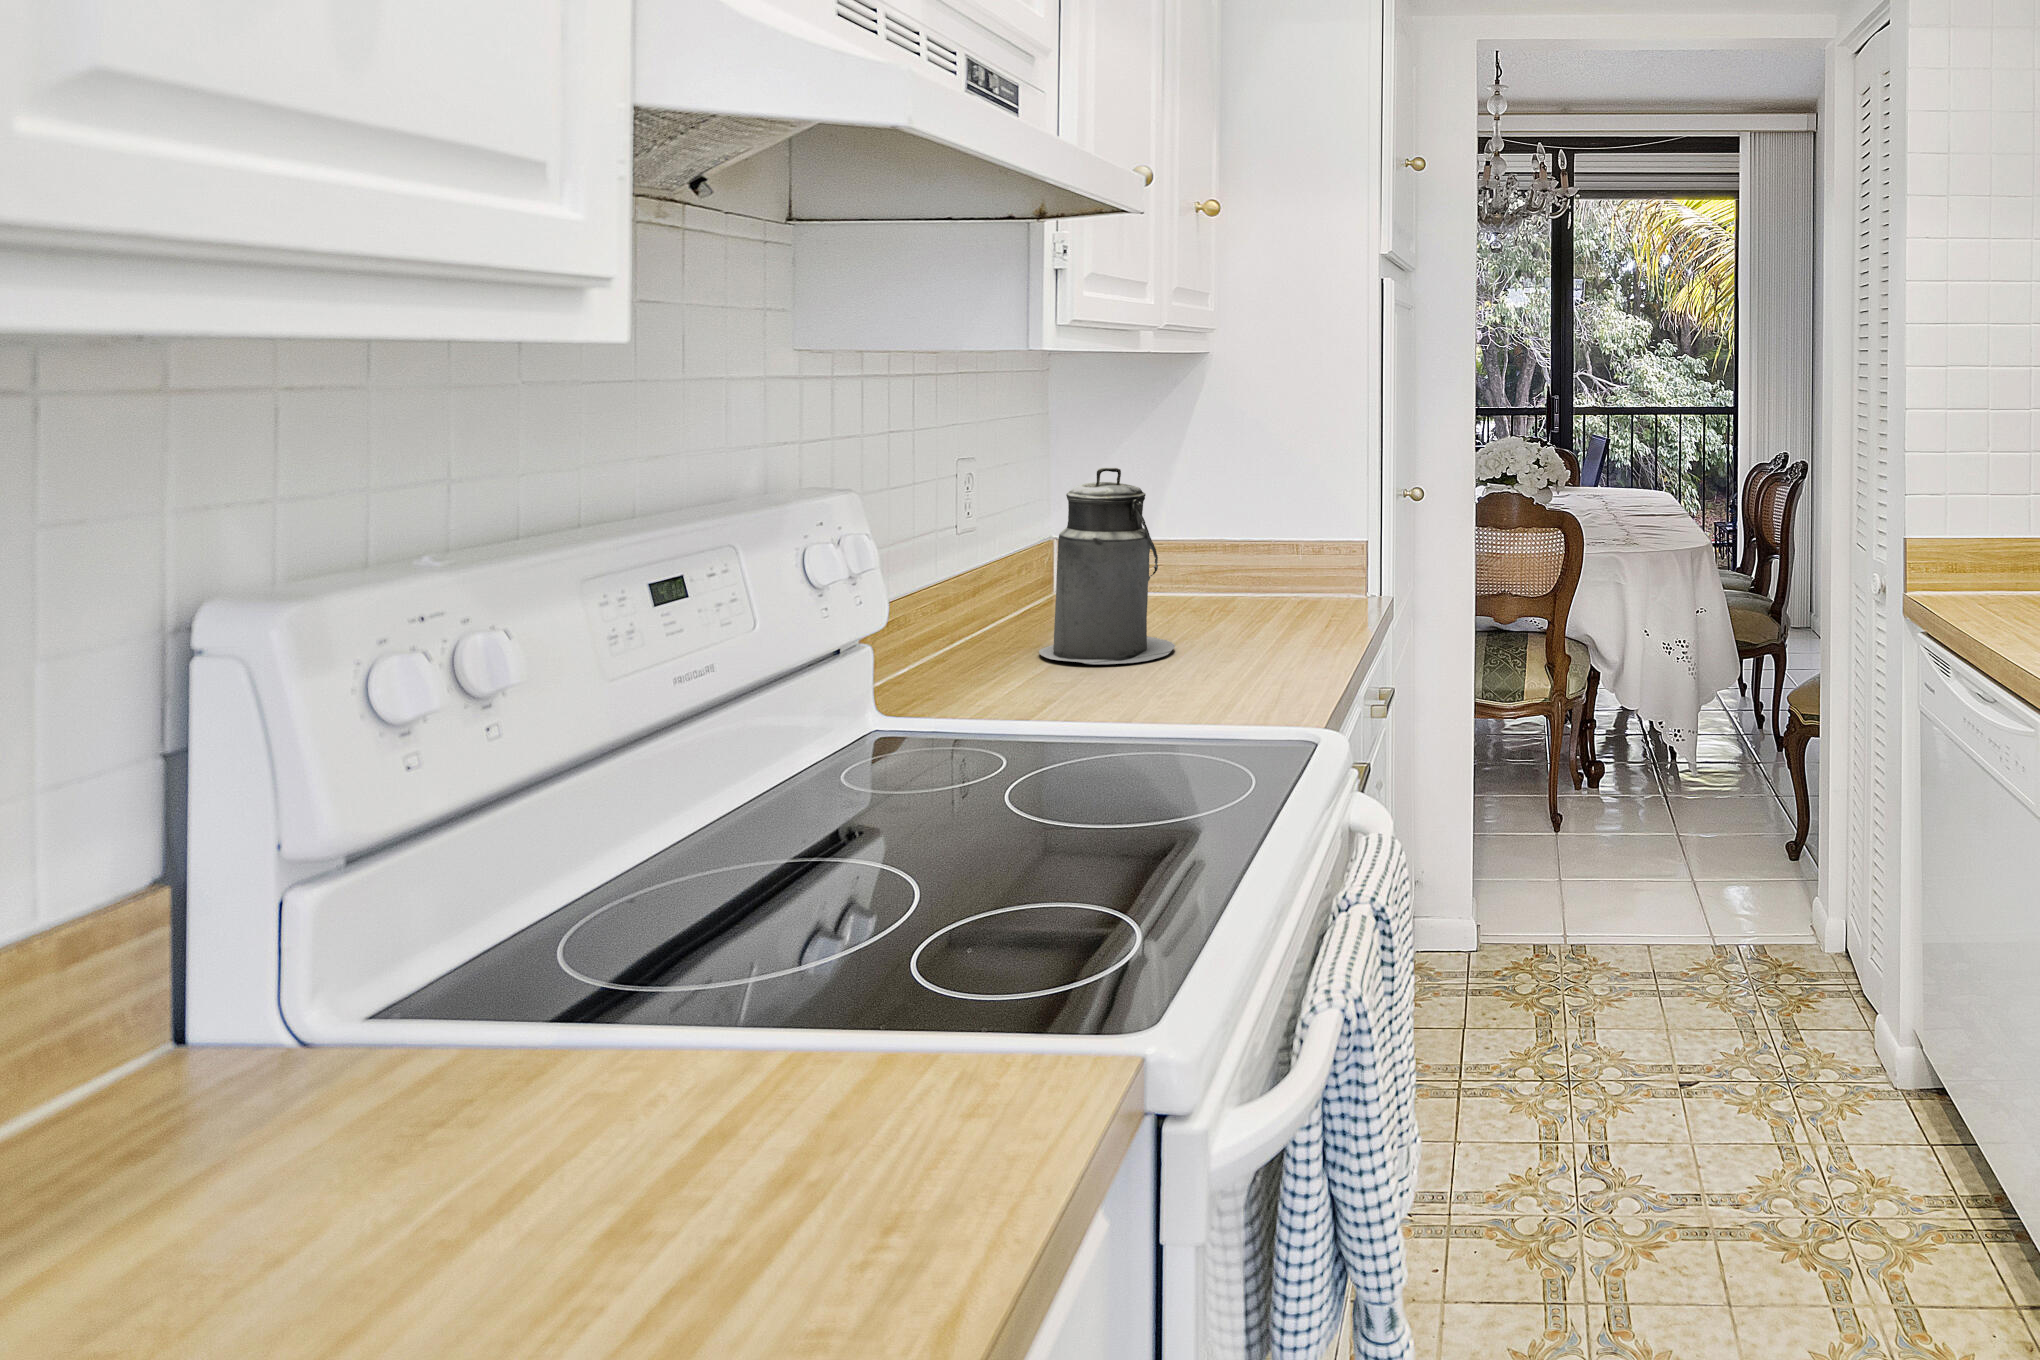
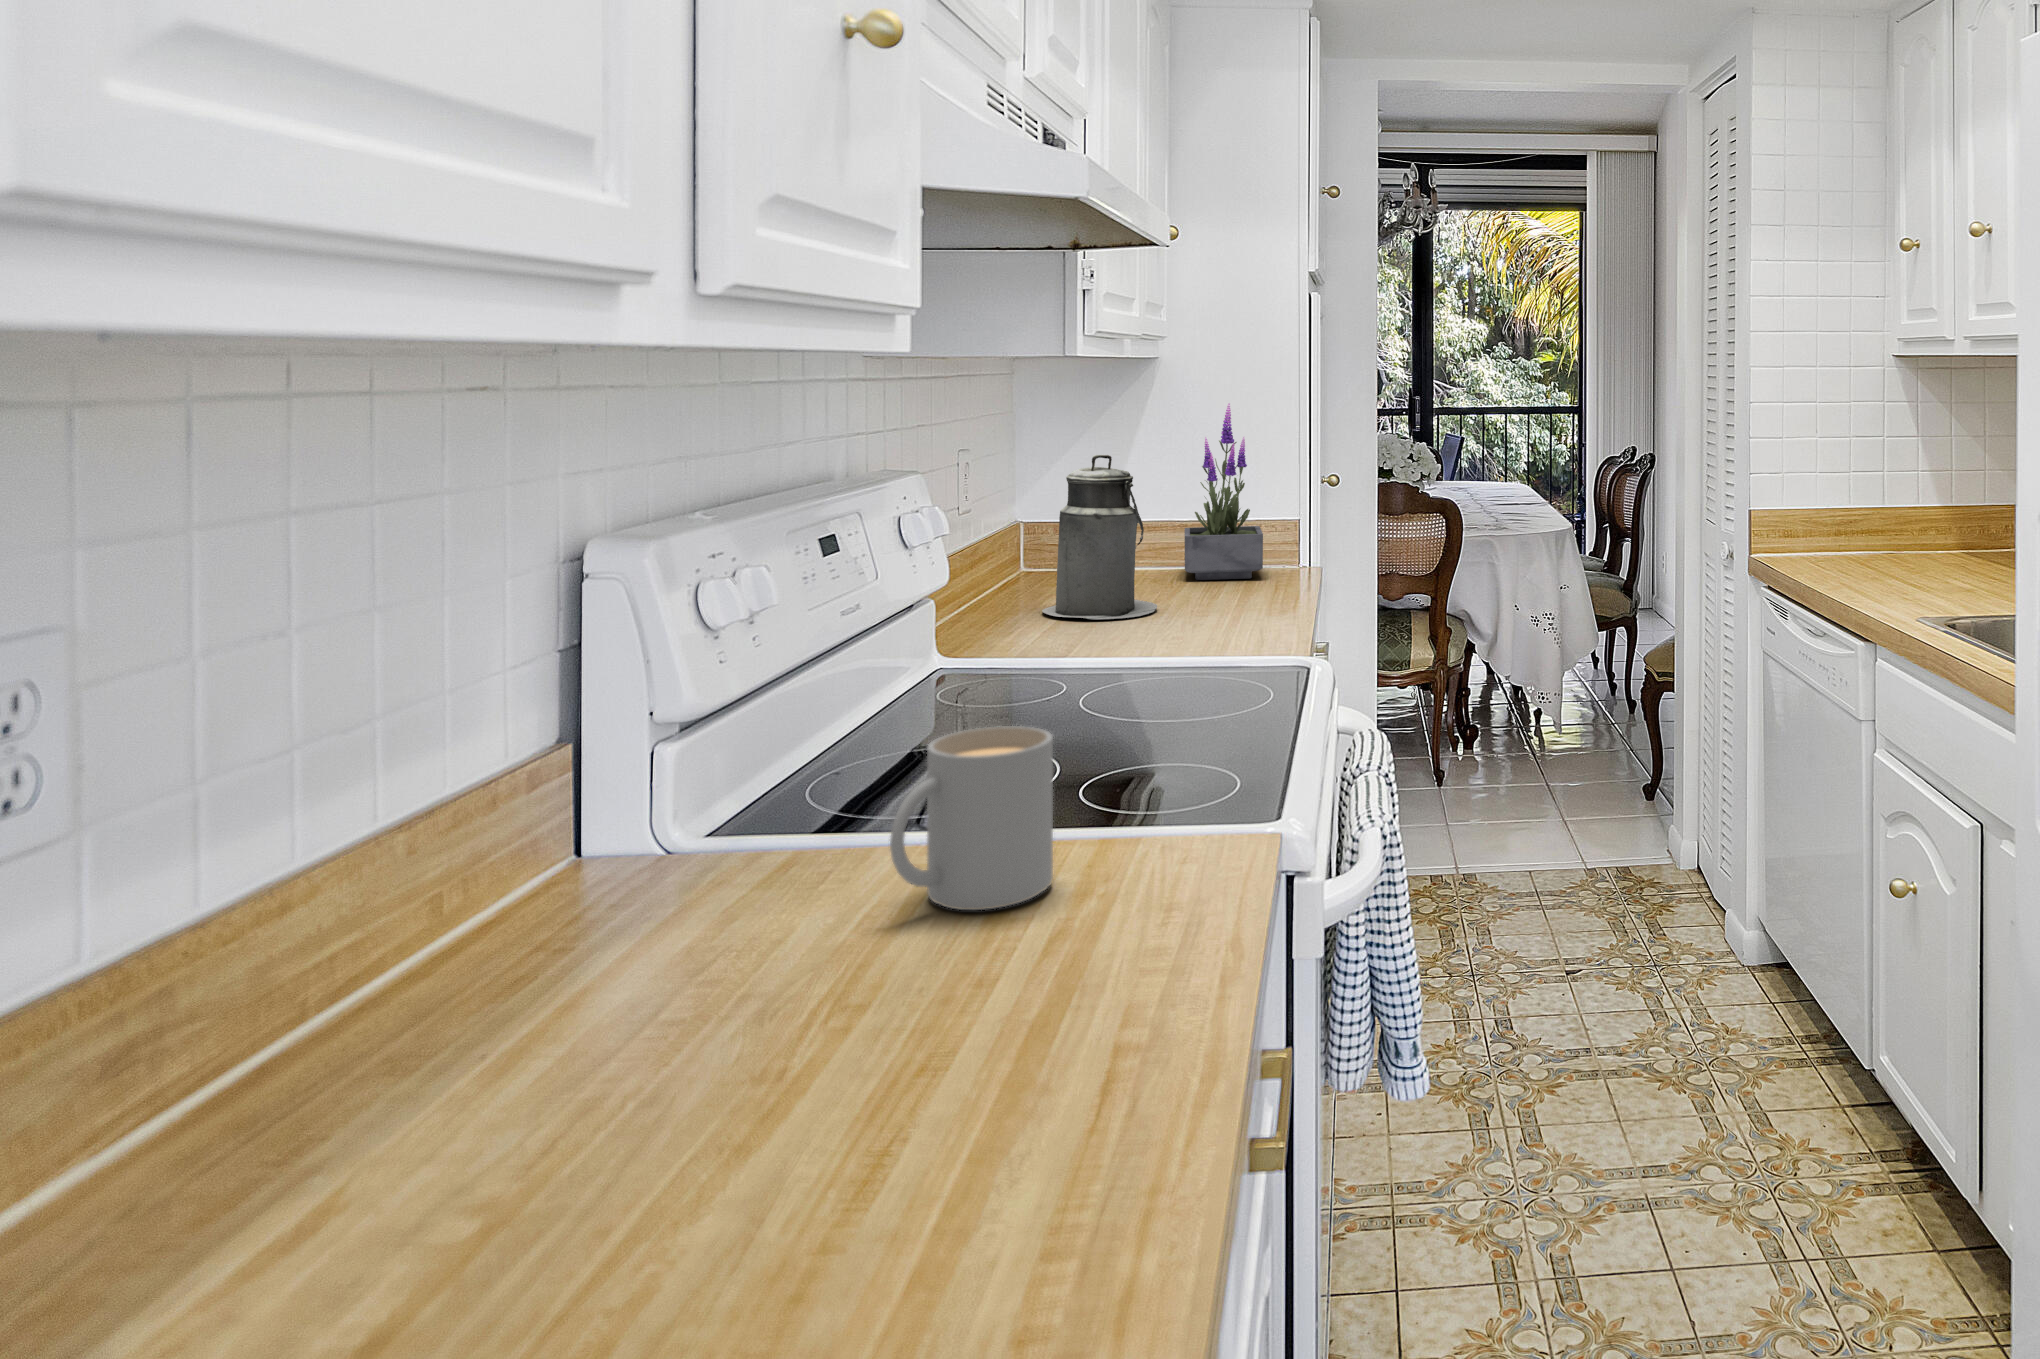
potted plant: none [1229,406,1323,611] -> present [1185,404,1263,580]
mug: none [401,910,714,1224] -> present [890,726,1053,910]

